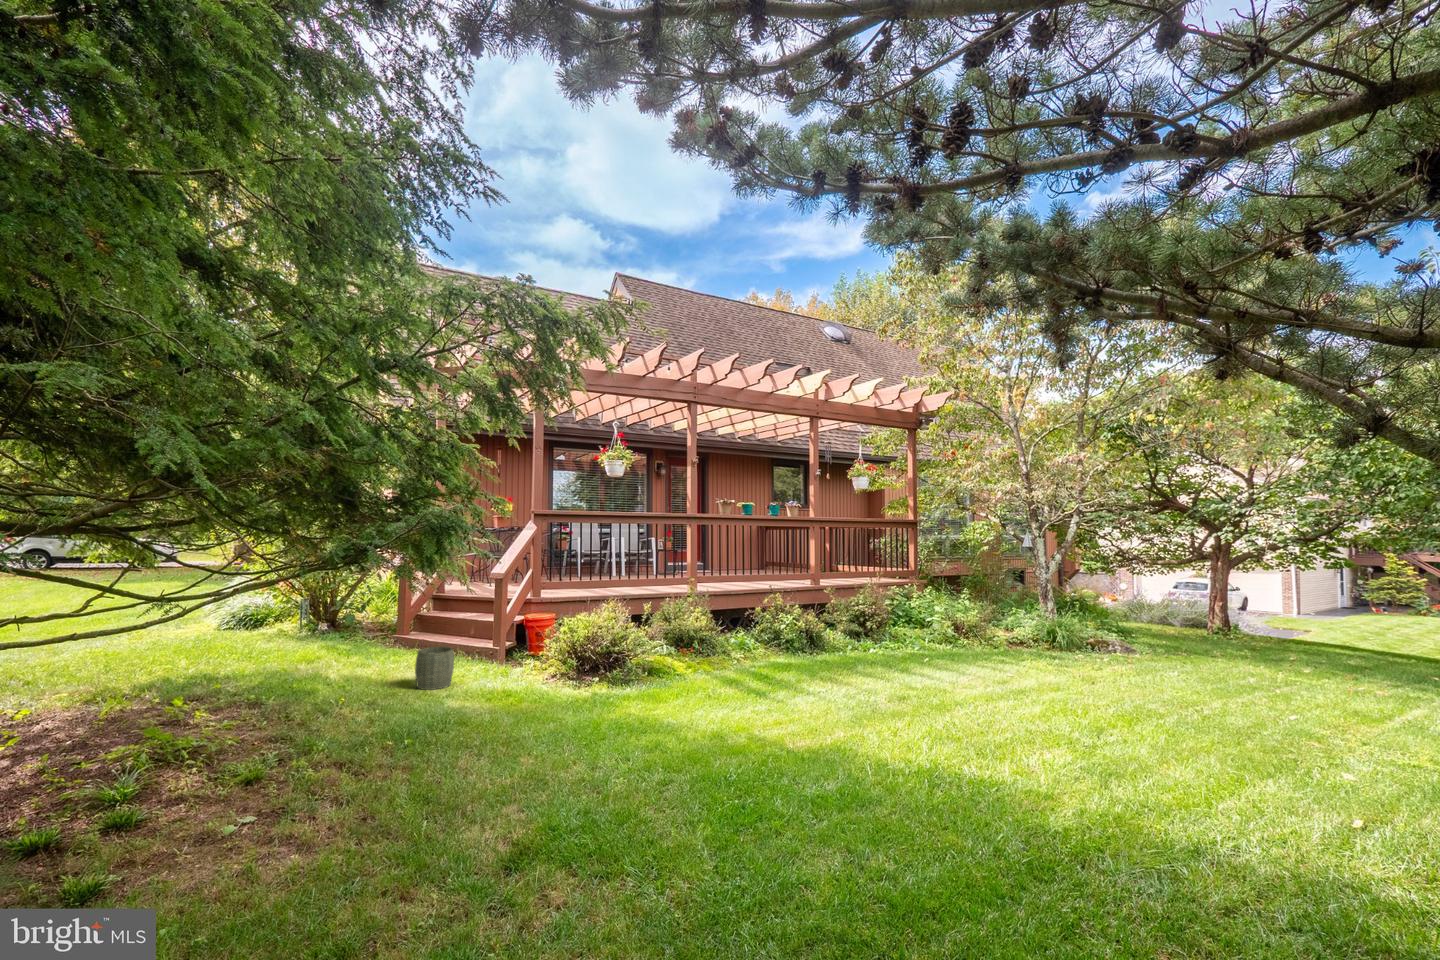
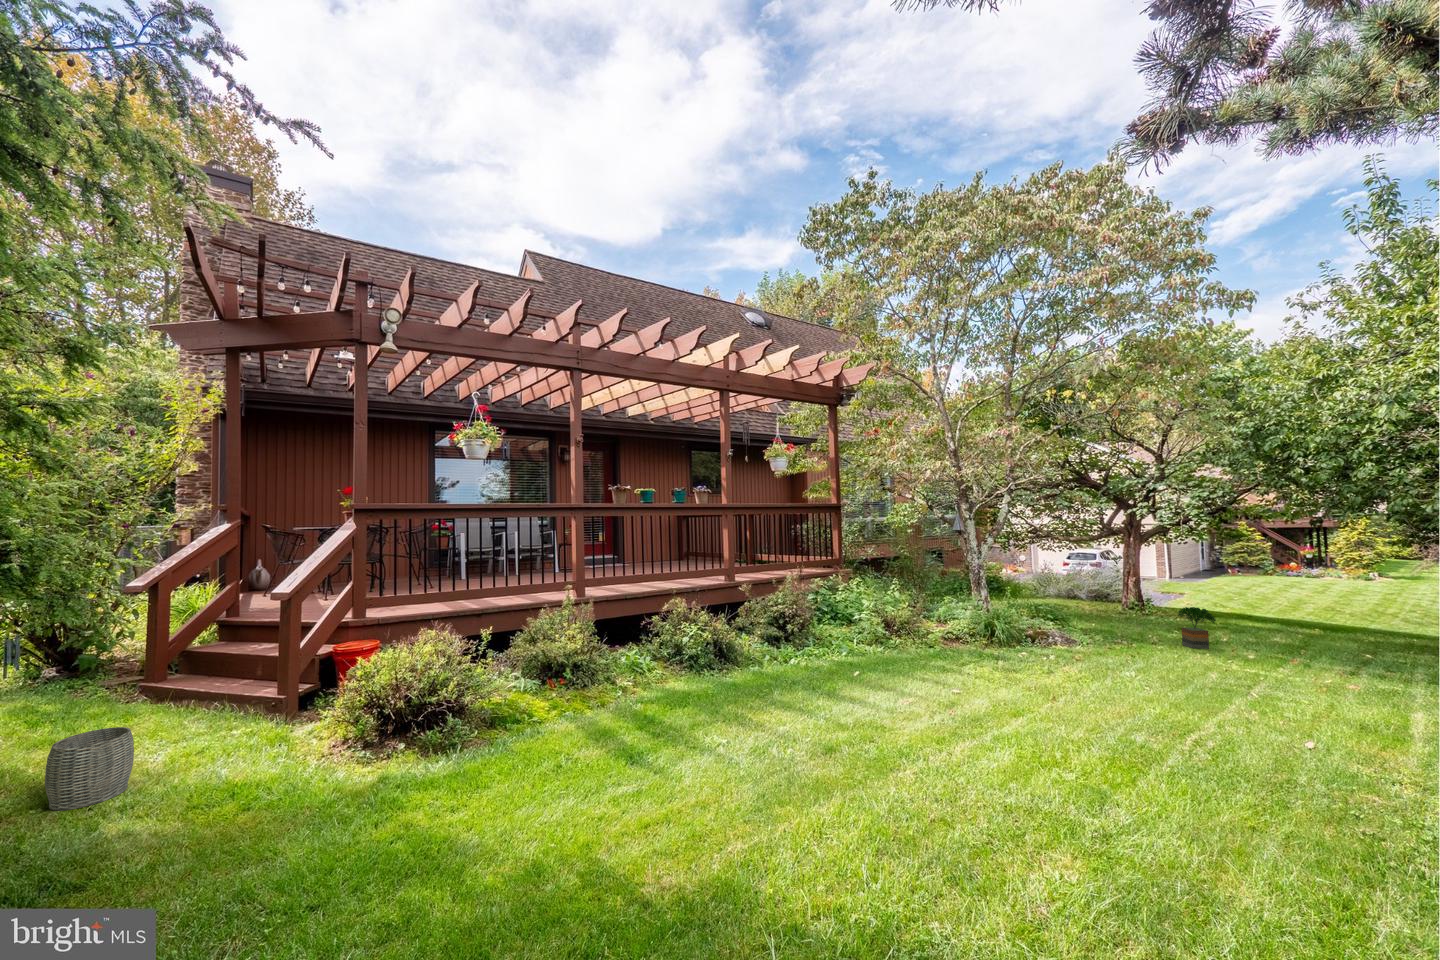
potted tree: none [1235,623,1271,663] -> present [1178,607,1216,649]

